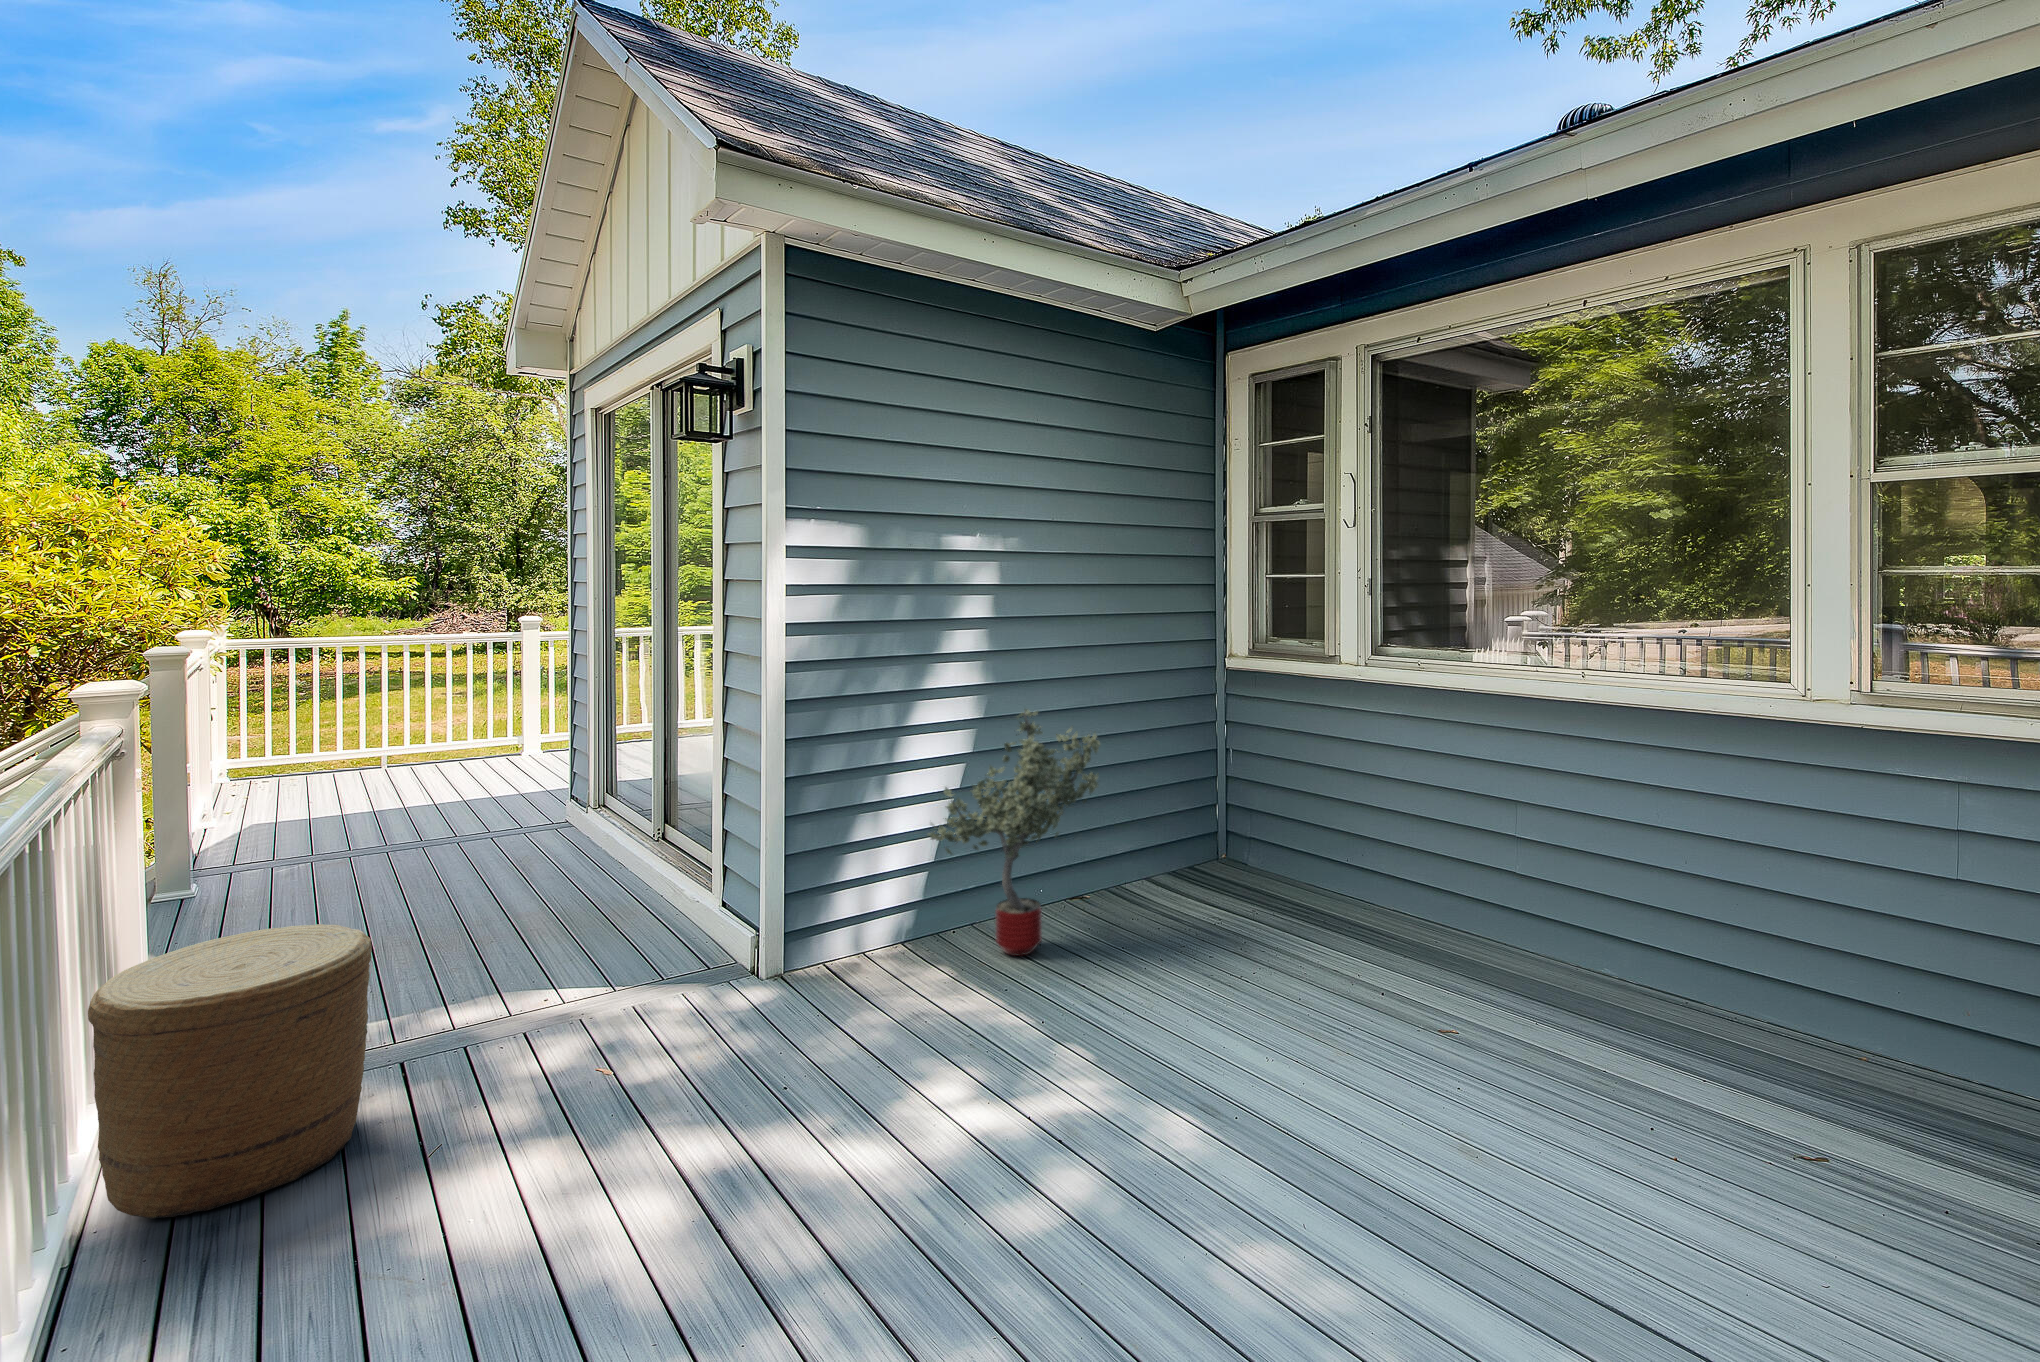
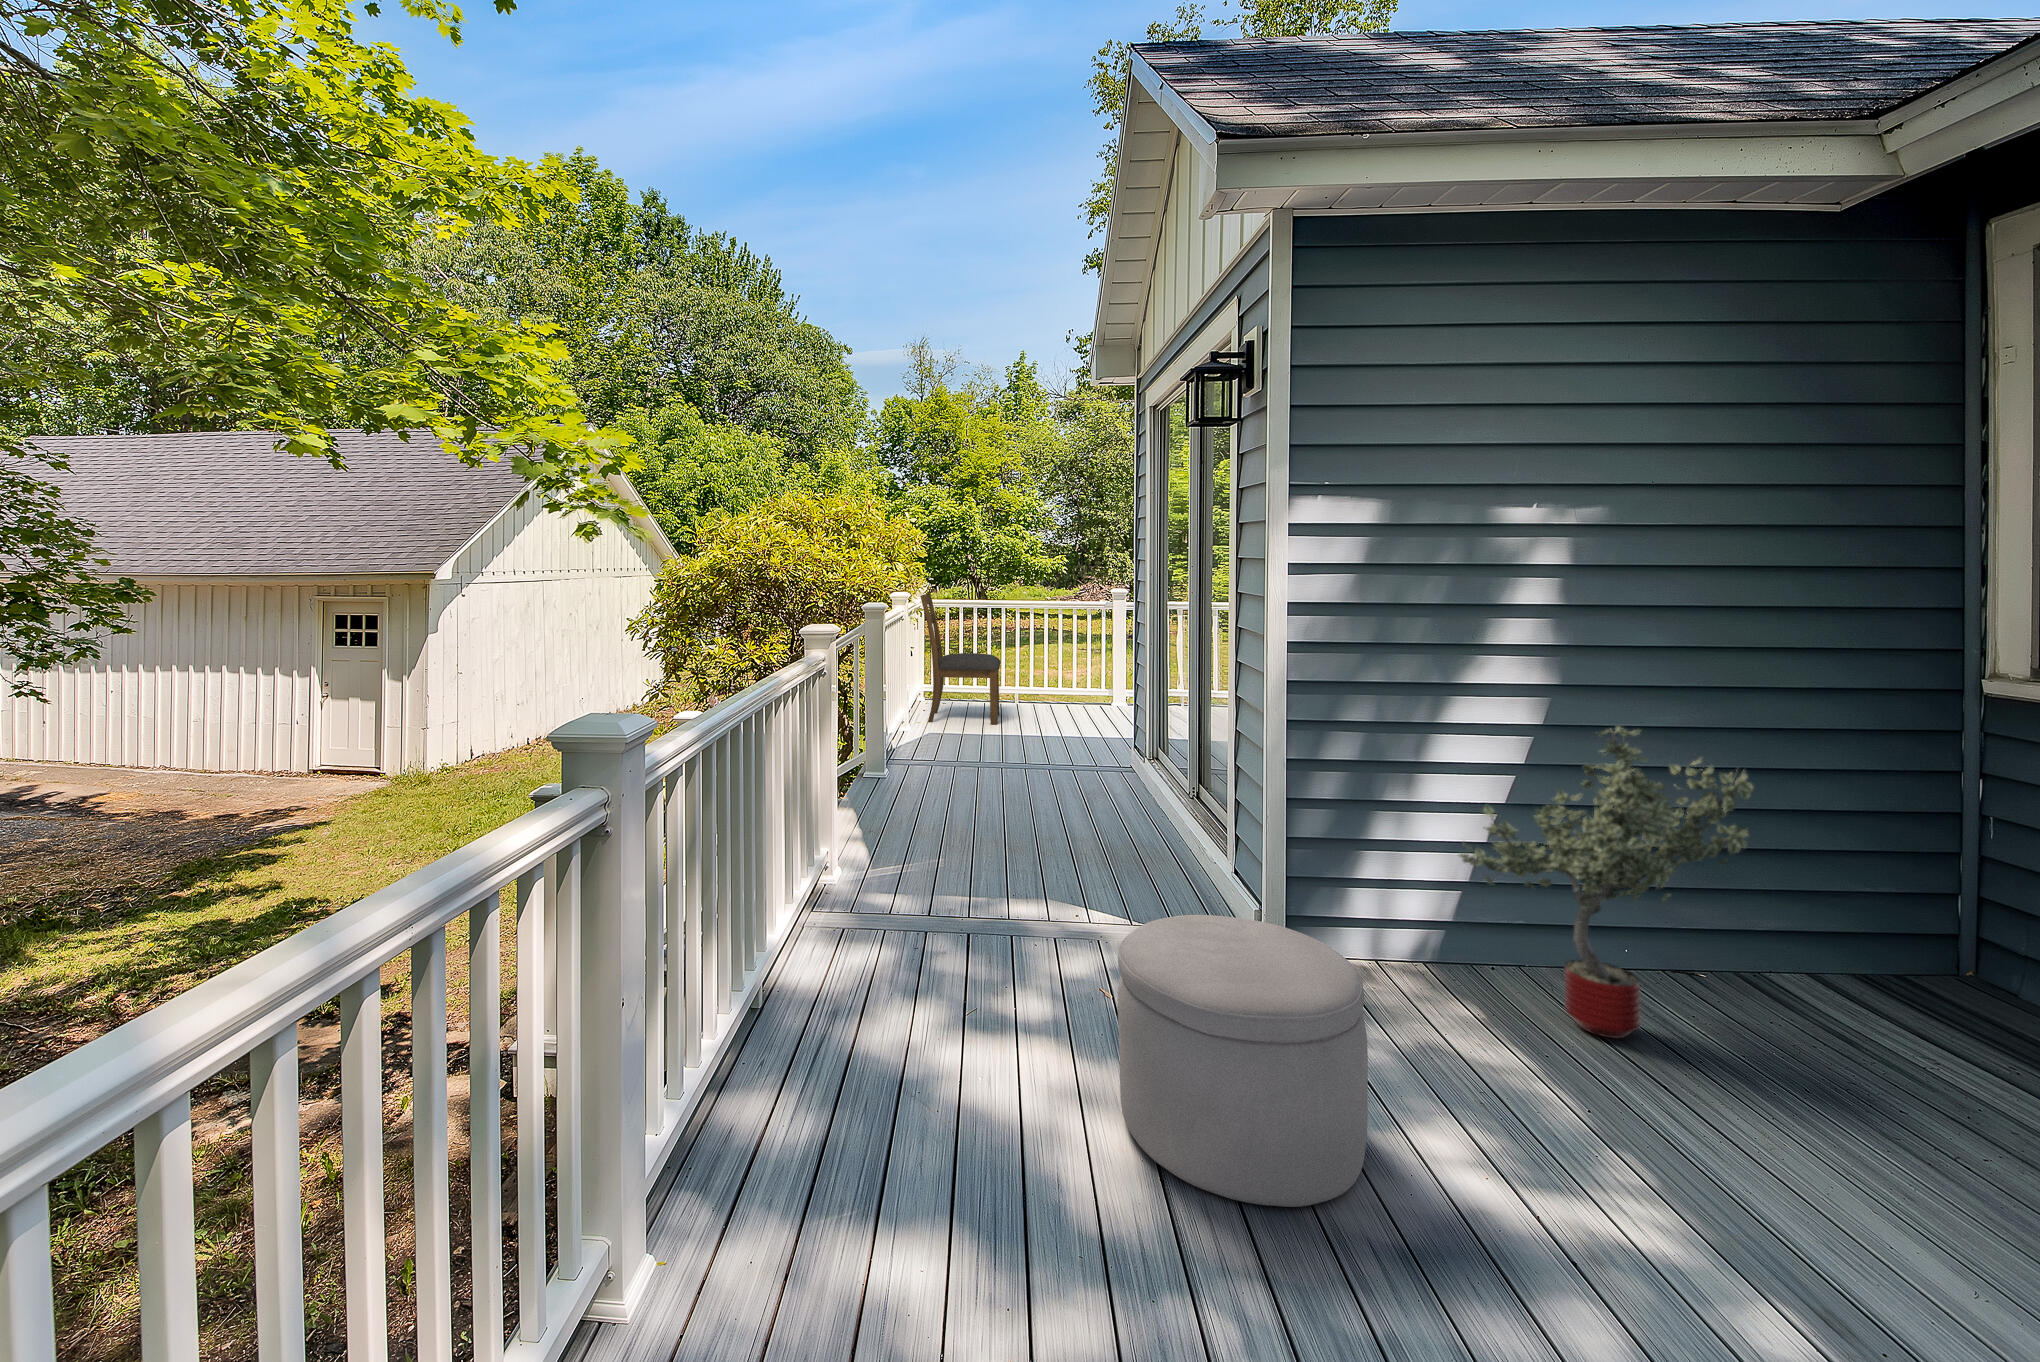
chair: none [225,629,362,814] -> present [920,592,1001,724]
woven basket: present [88,924,372,1219] -> none [793,806,940,989]
ottoman: none [659,933,898,1219] -> present [1118,915,1368,1207]

